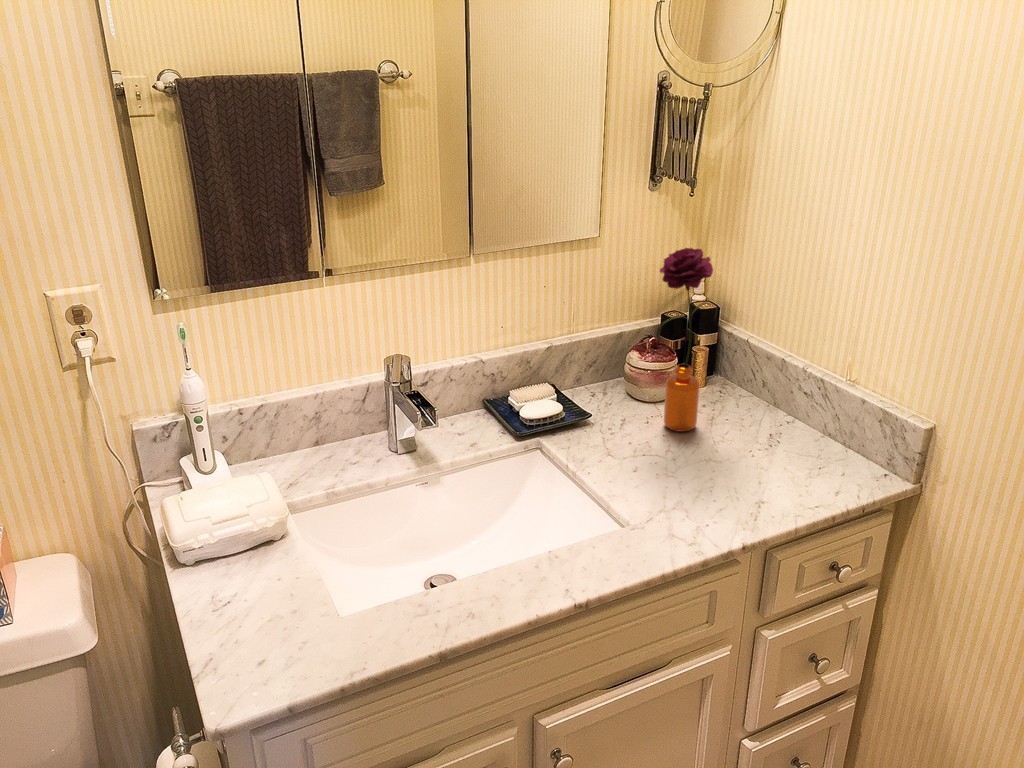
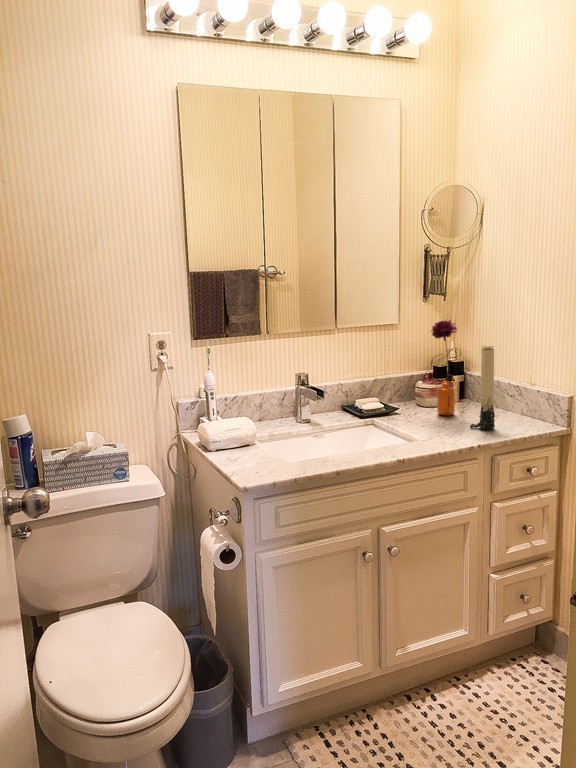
candle: none [726,325,789,489] -> present [470,345,495,430]

